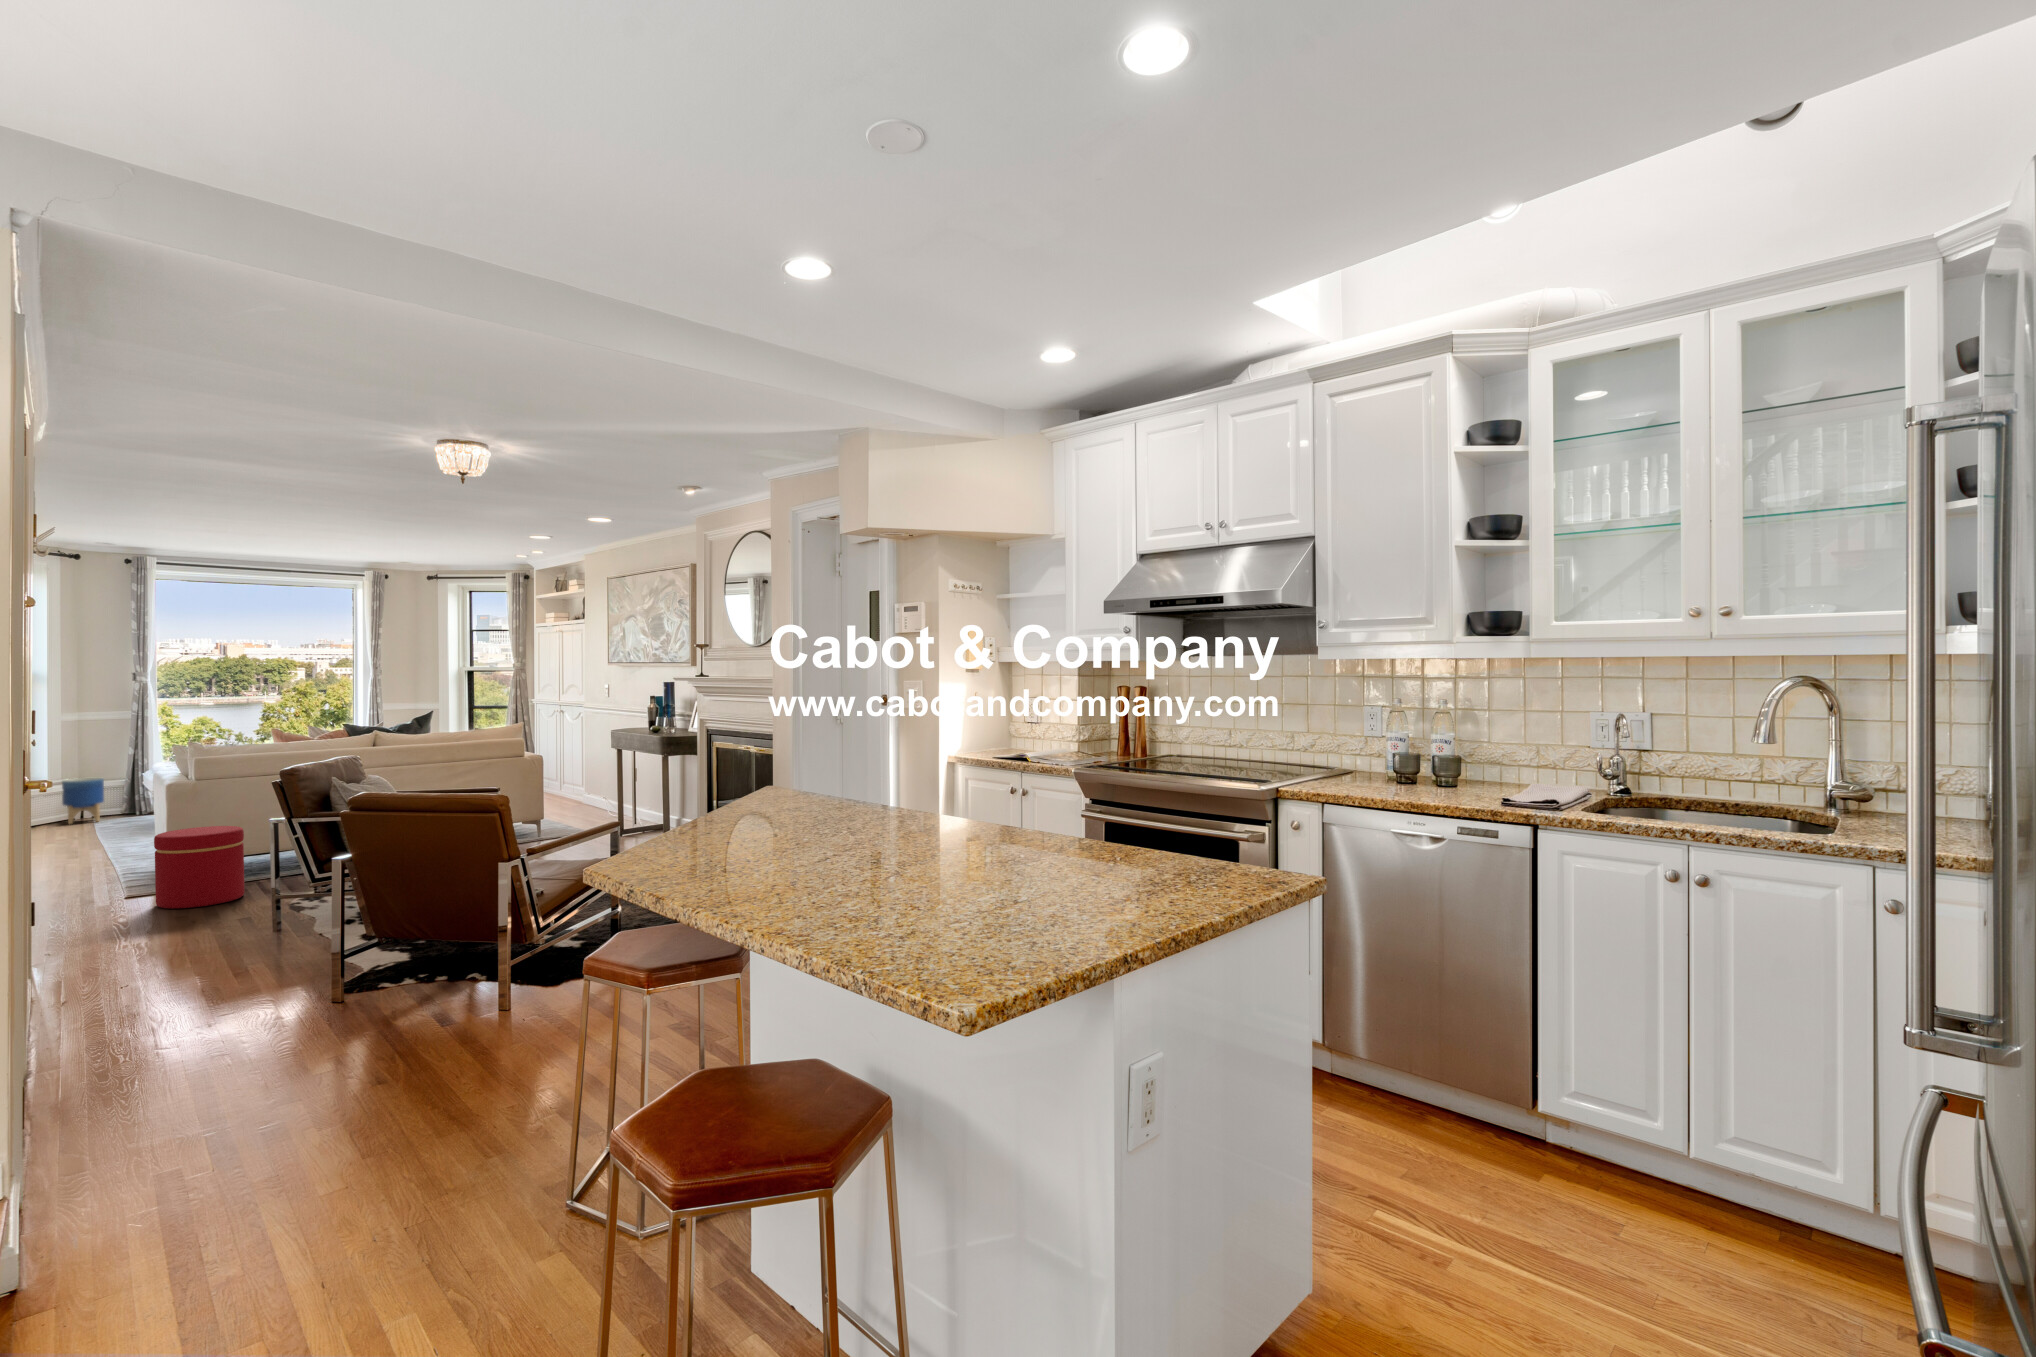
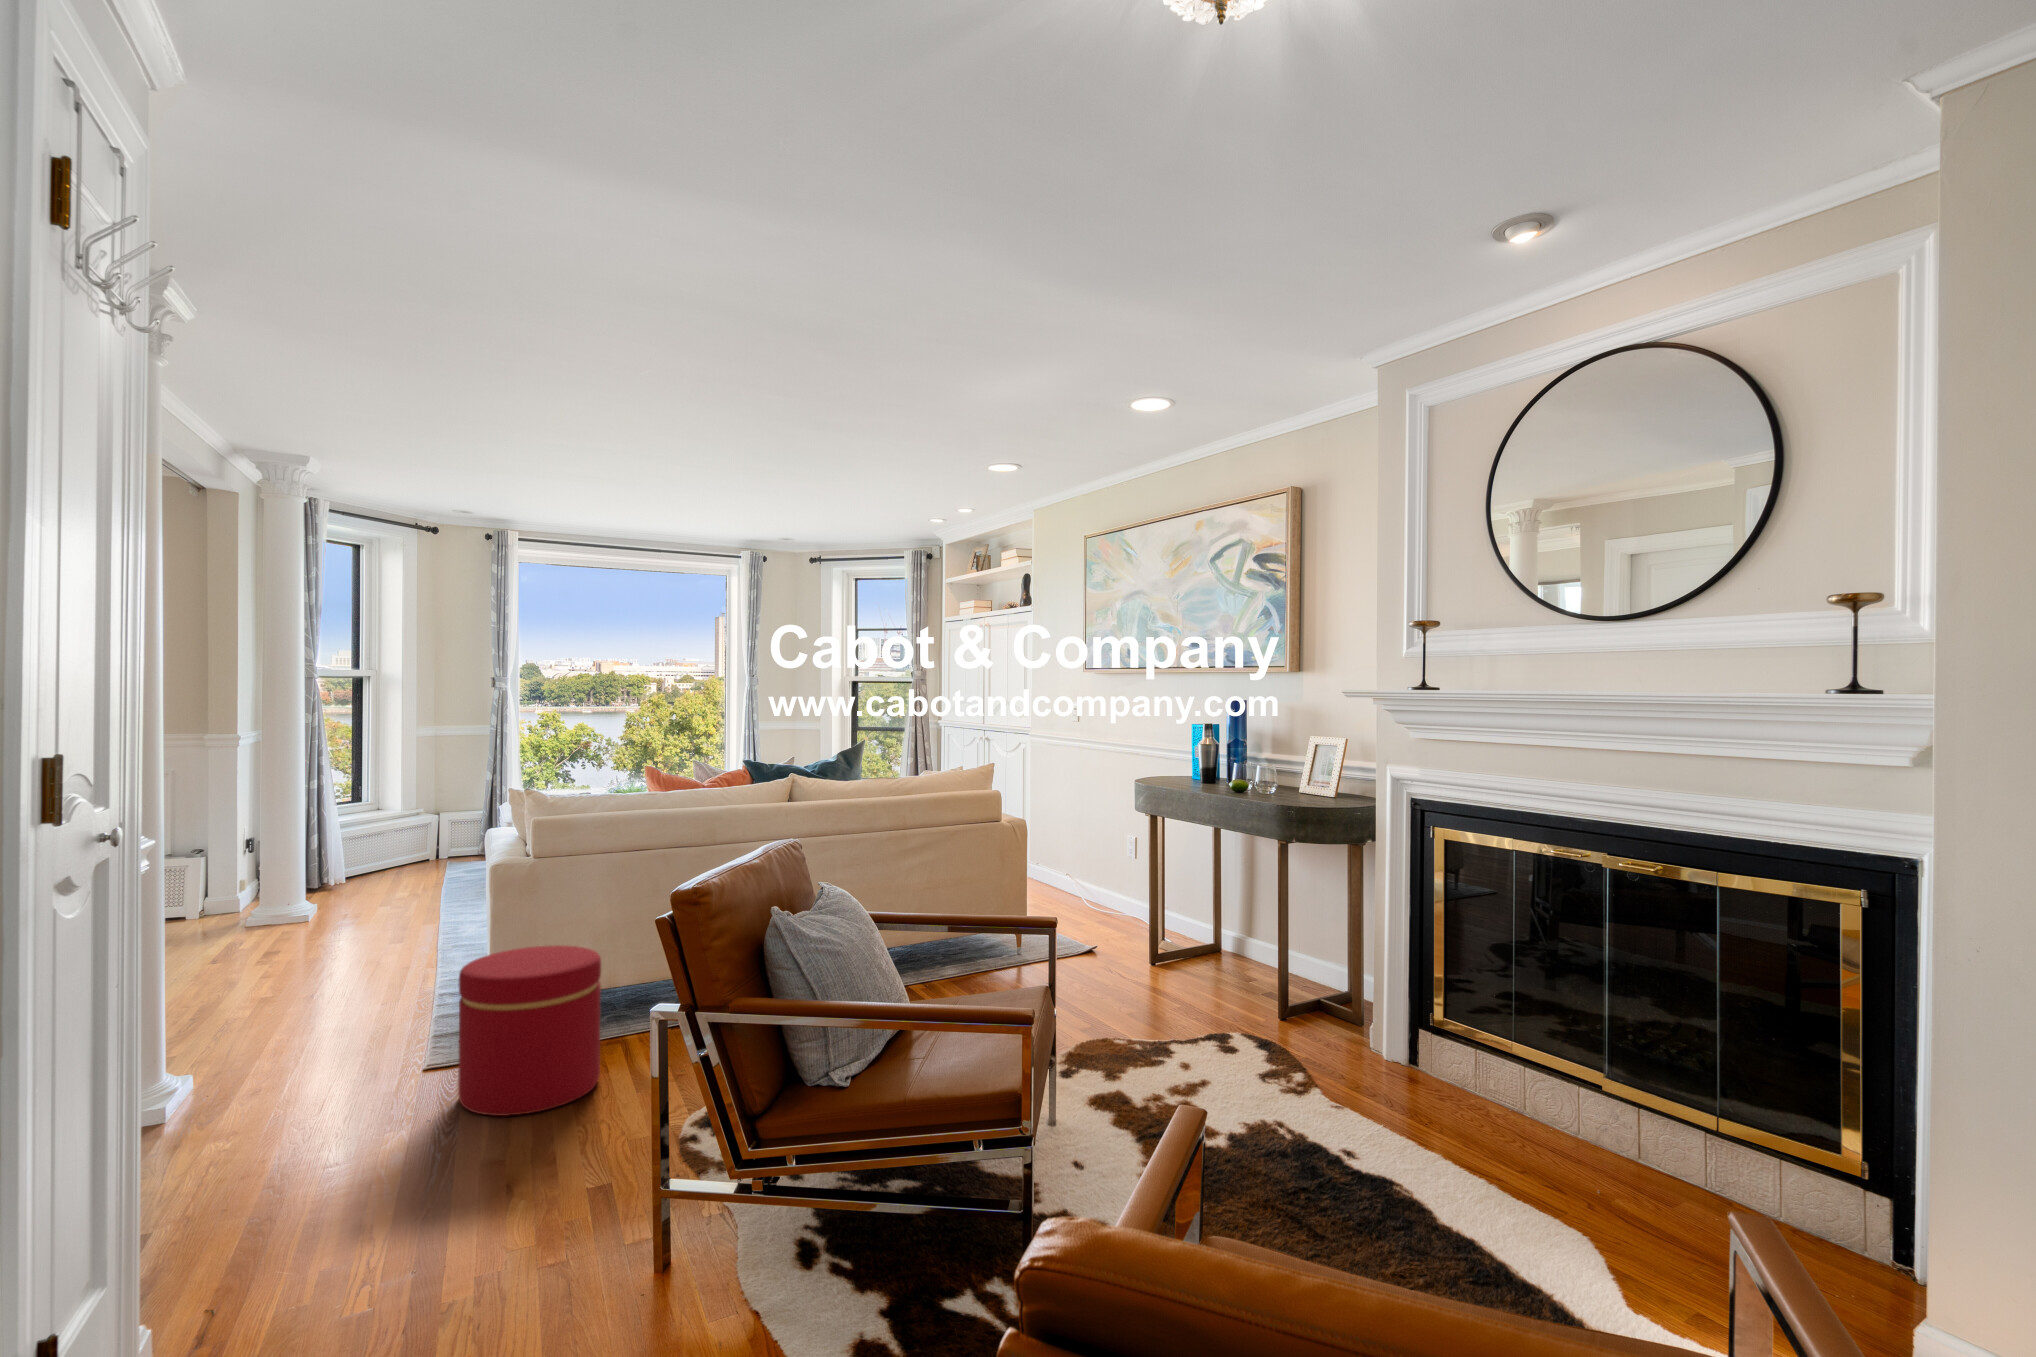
planter: present [62,778,104,825] -> none [405,810,451,872]

